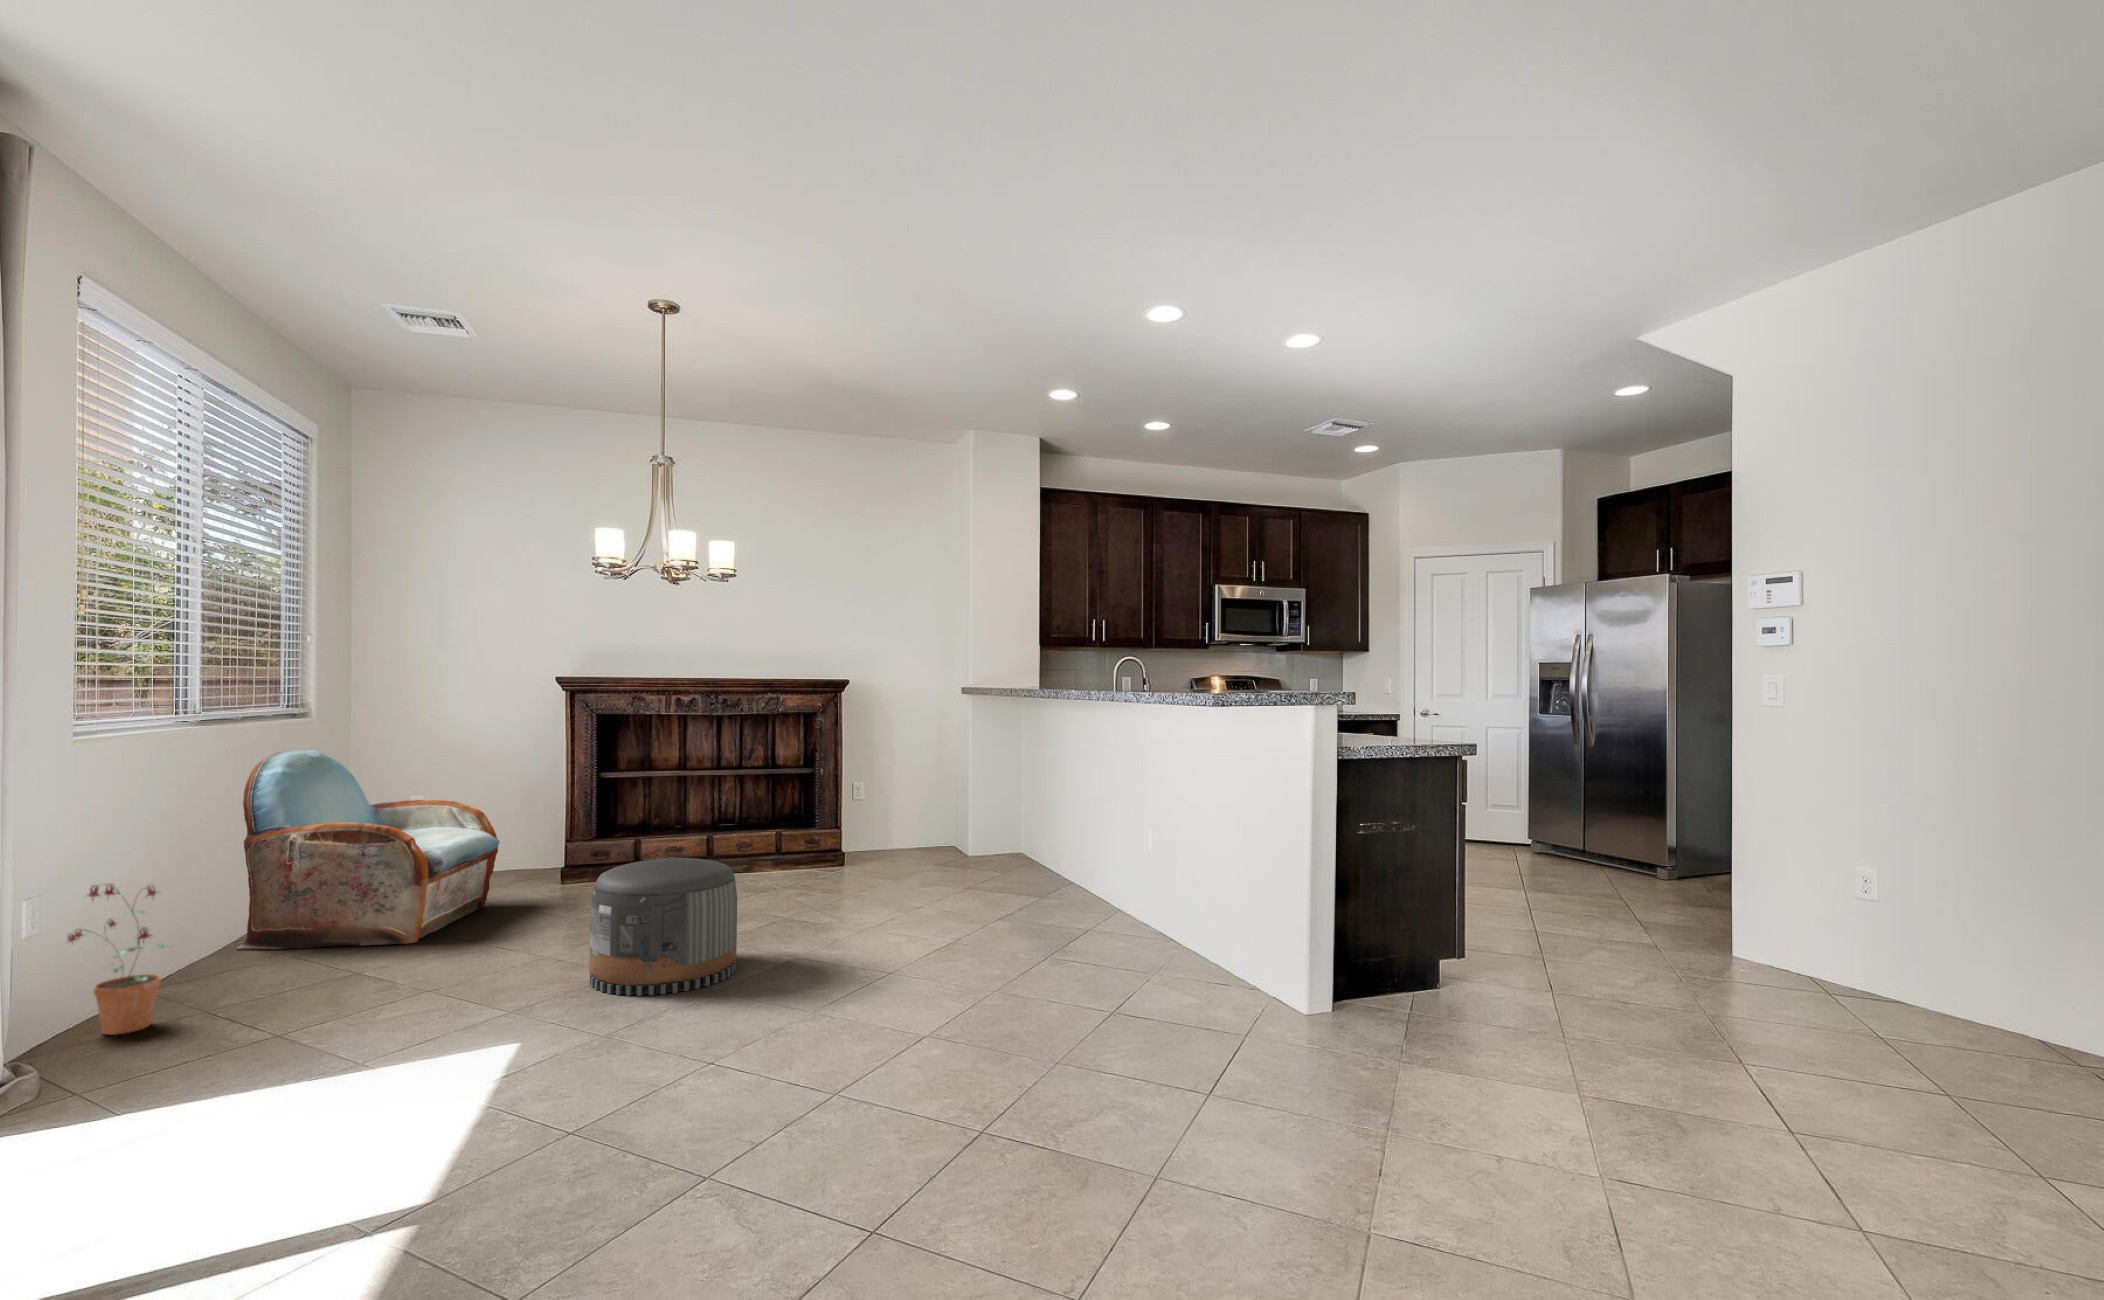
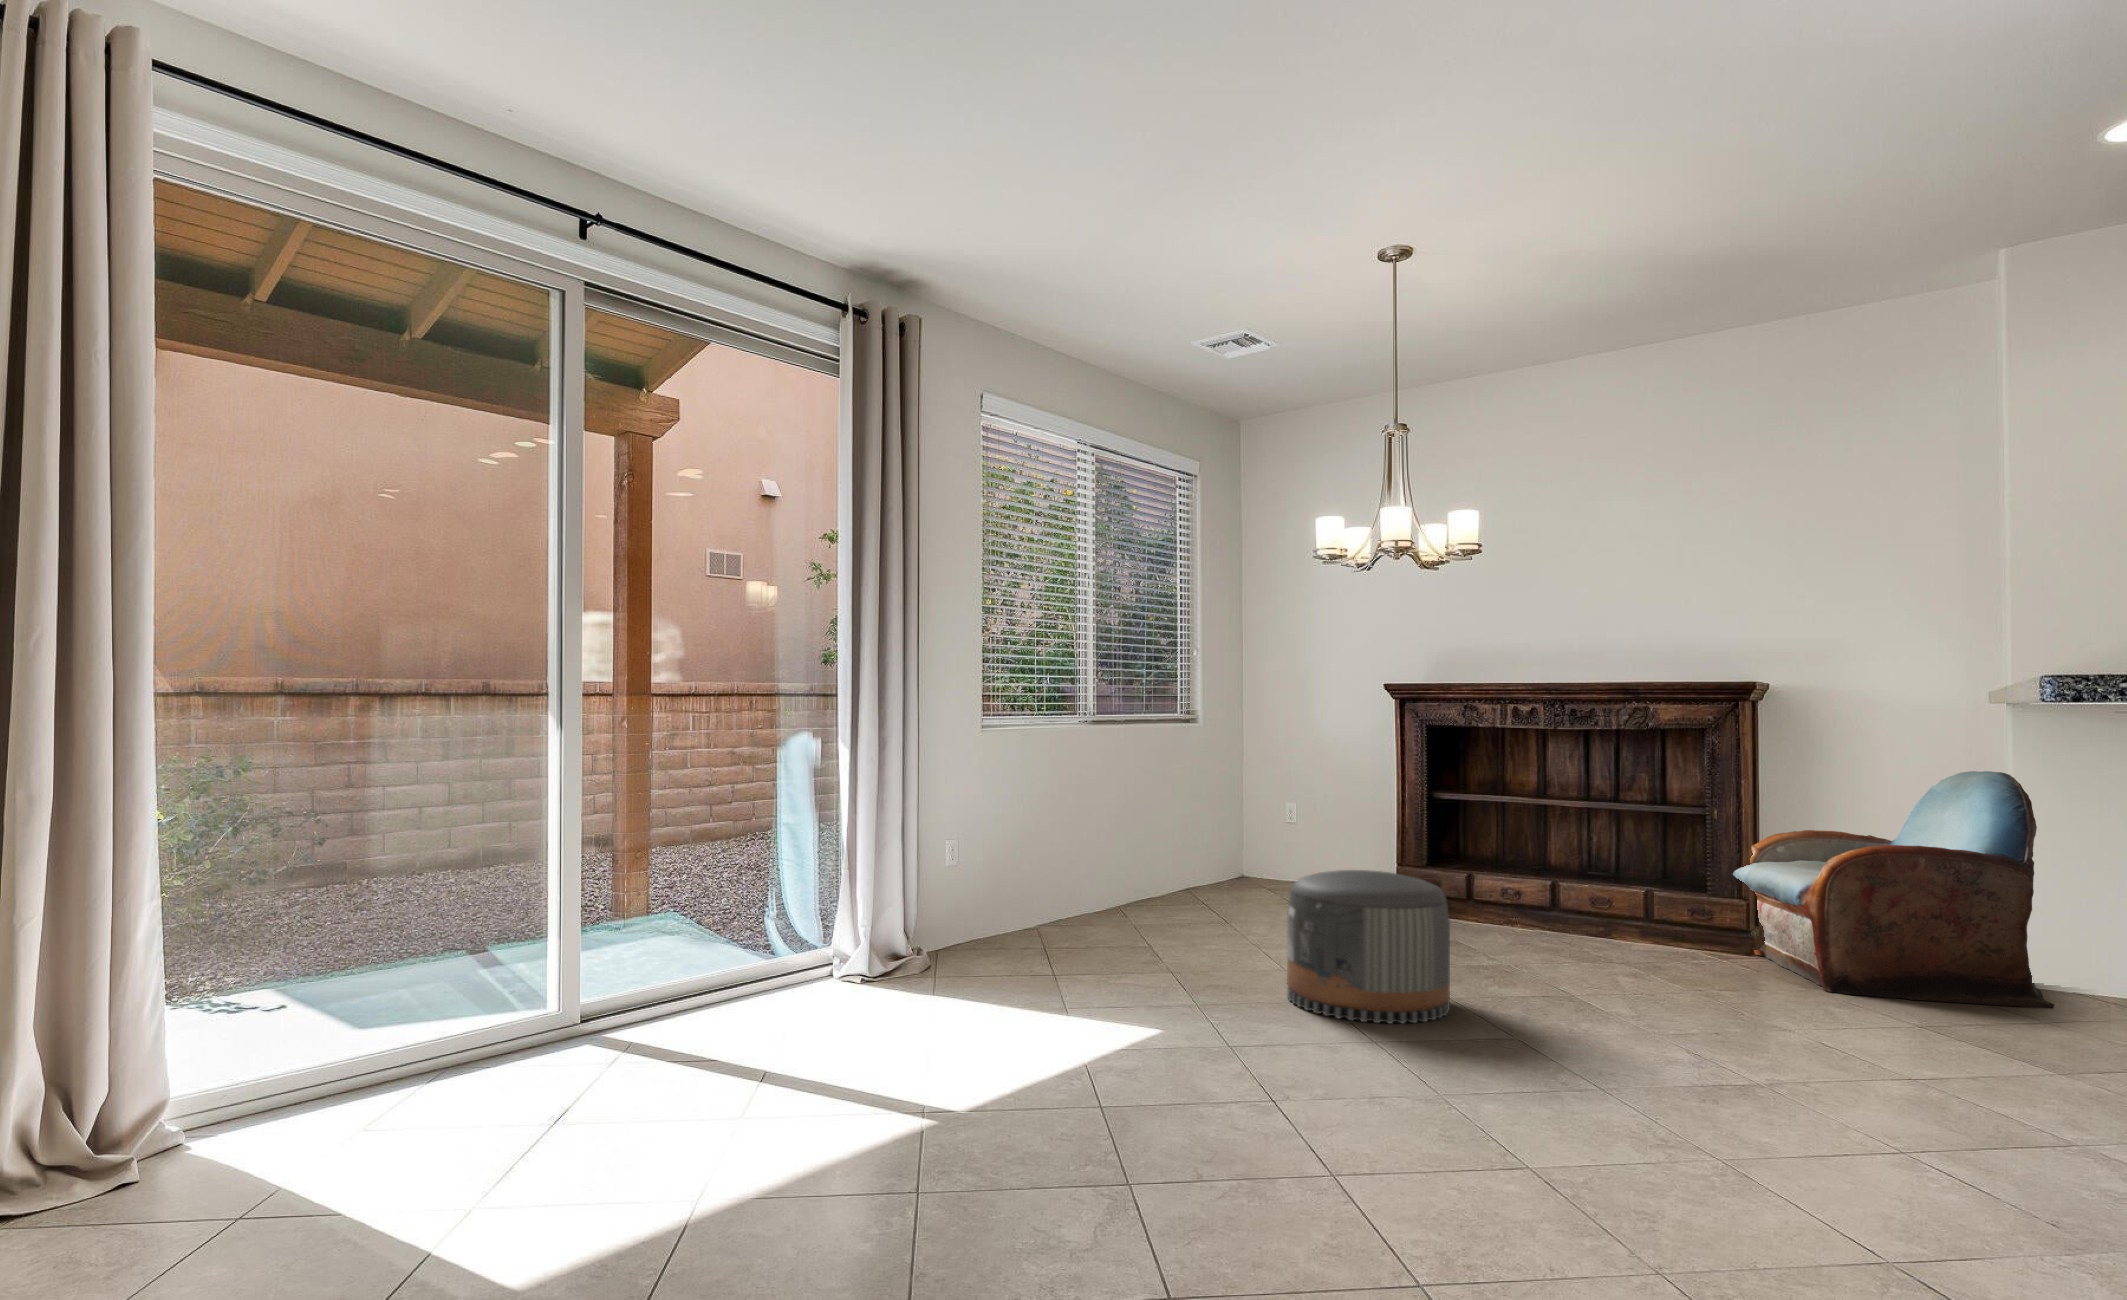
armchair: present [236,750,500,950] -> present [1733,771,2054,1009]
potted plant: present [68,884,172,1035] -> none [951,825,1012,942]

